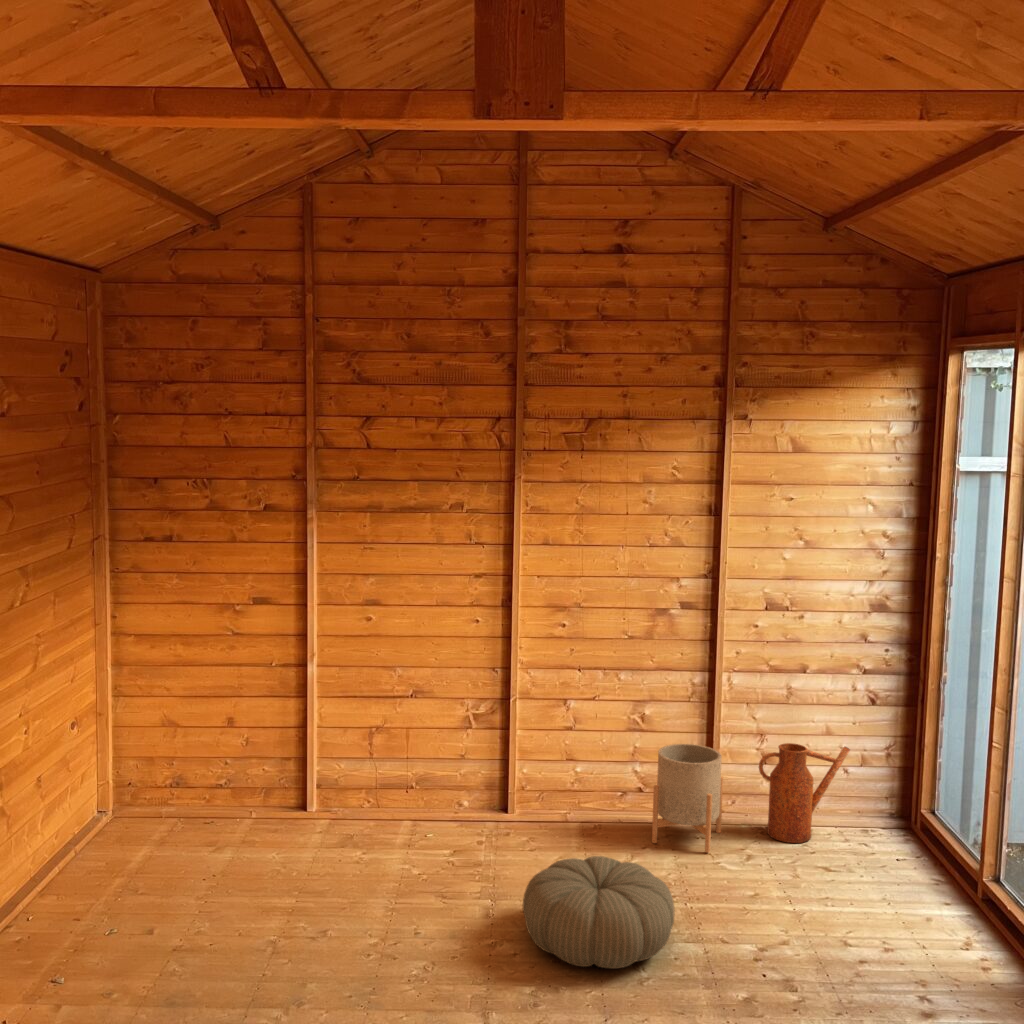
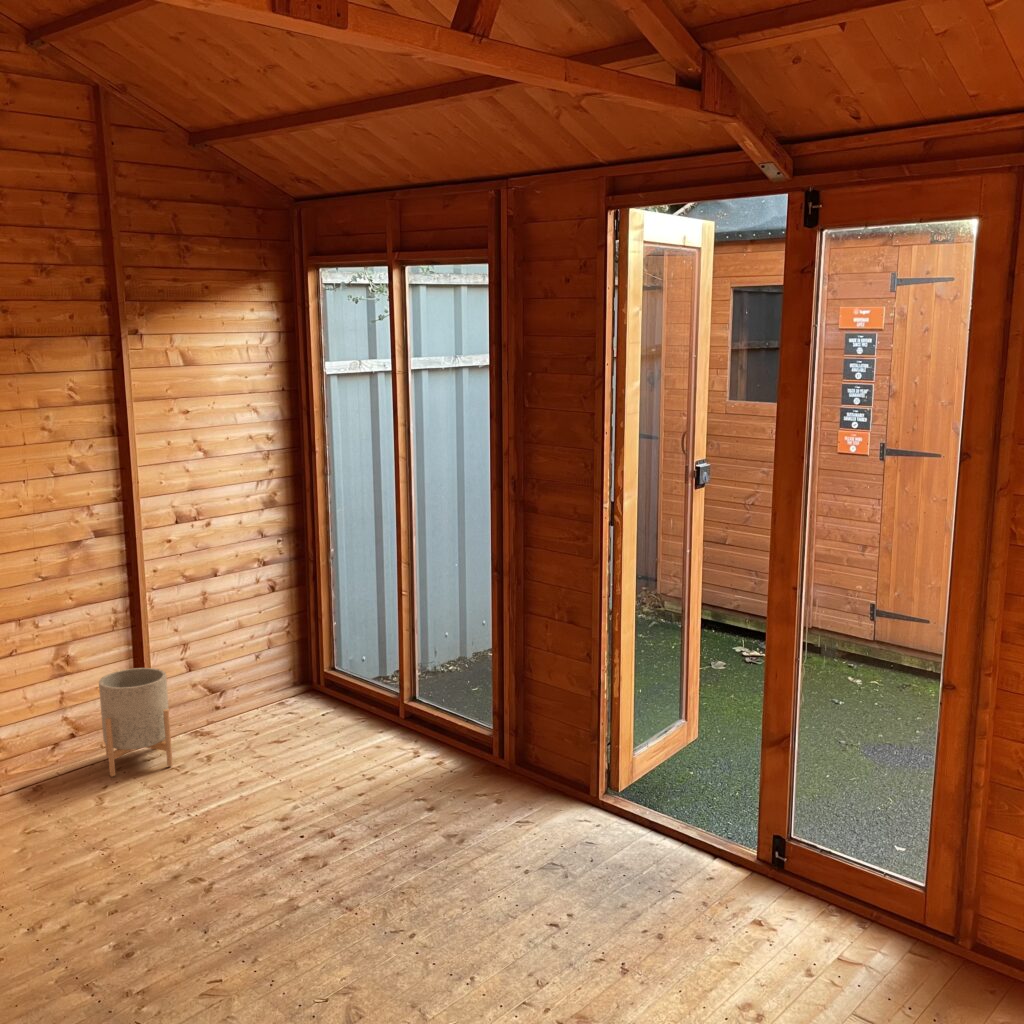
watering can: present [759,743,850,843] -> none [194,634,268,735]
pouf: present [523,856,675,968] -> none [49,790,217,907]

